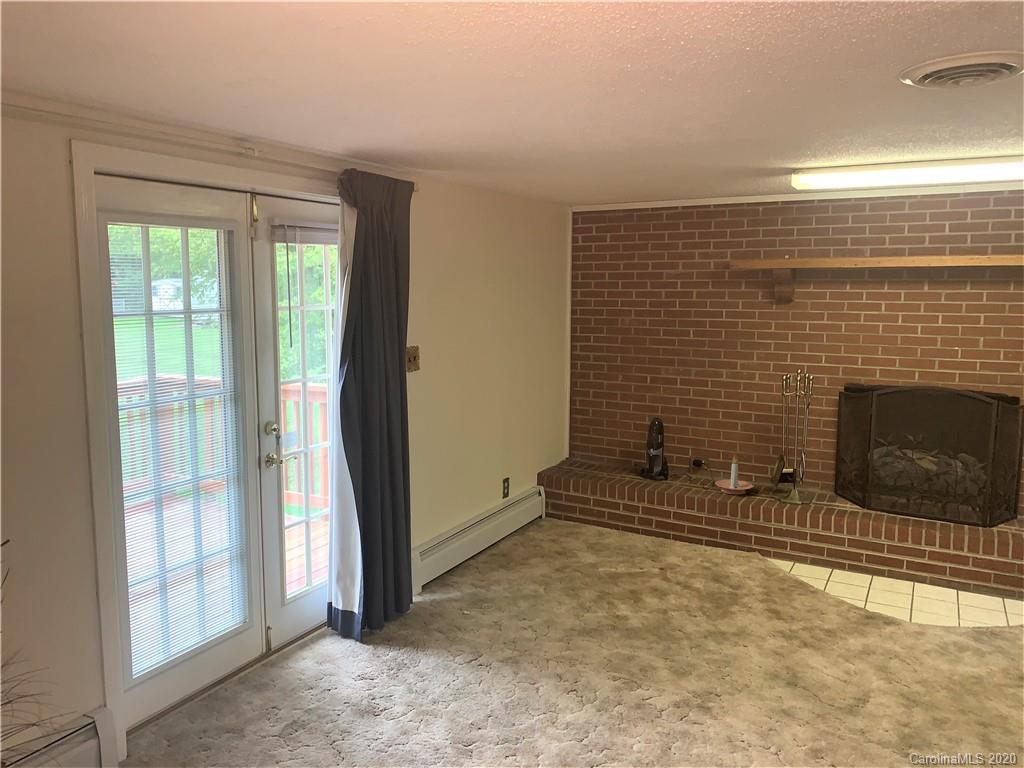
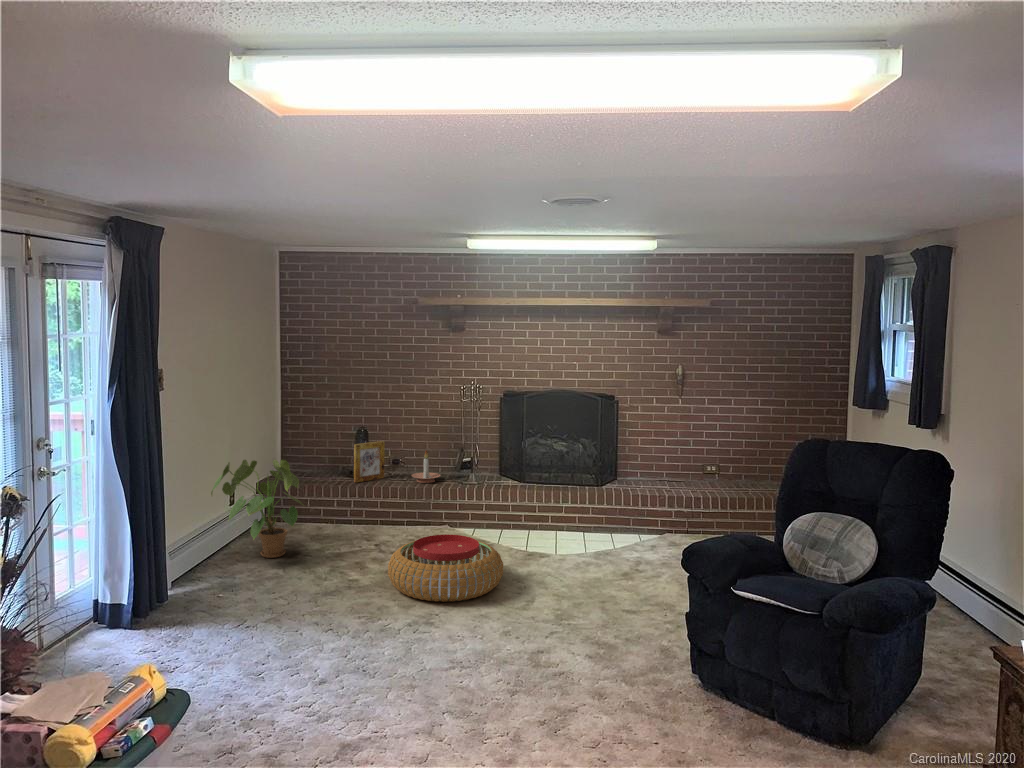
picture frame: none [644,437,684,485] -> present [354,441,384,482]
house plant: none [475,450,576,569] -> present [211,460,302,558]
pouf: none [662,576,824,679] -> present [388,534,503,602]

